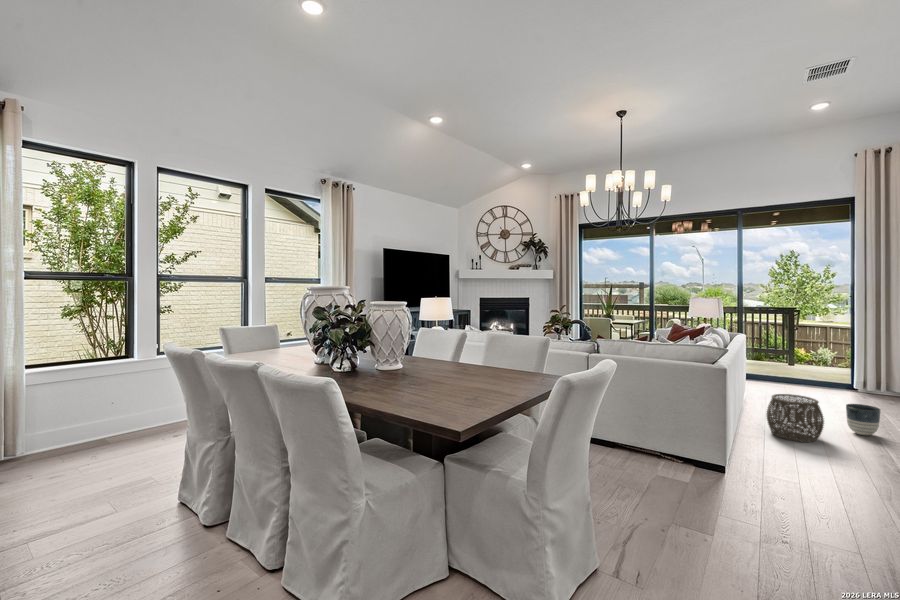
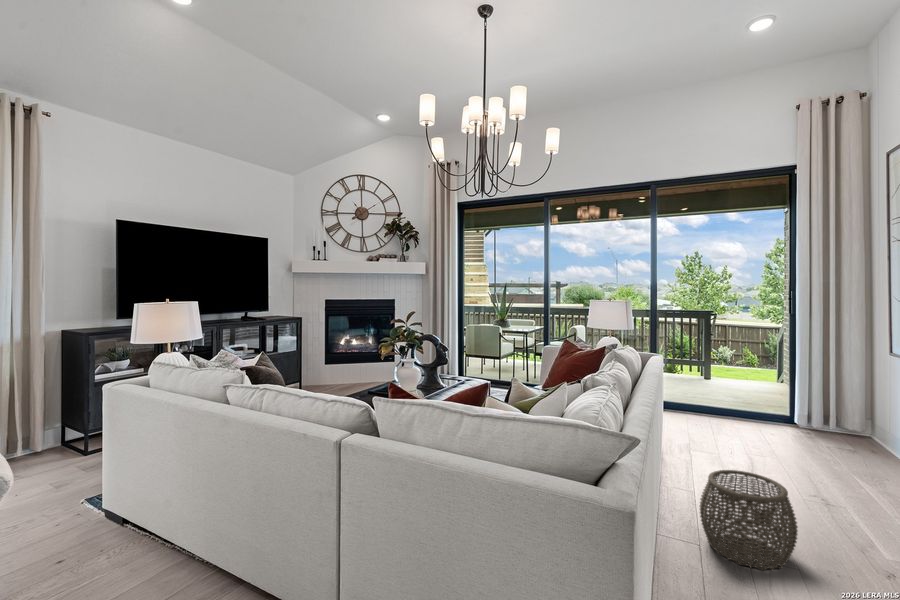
planter: present [846,404,881,435] -> none [820,479,877,538]

